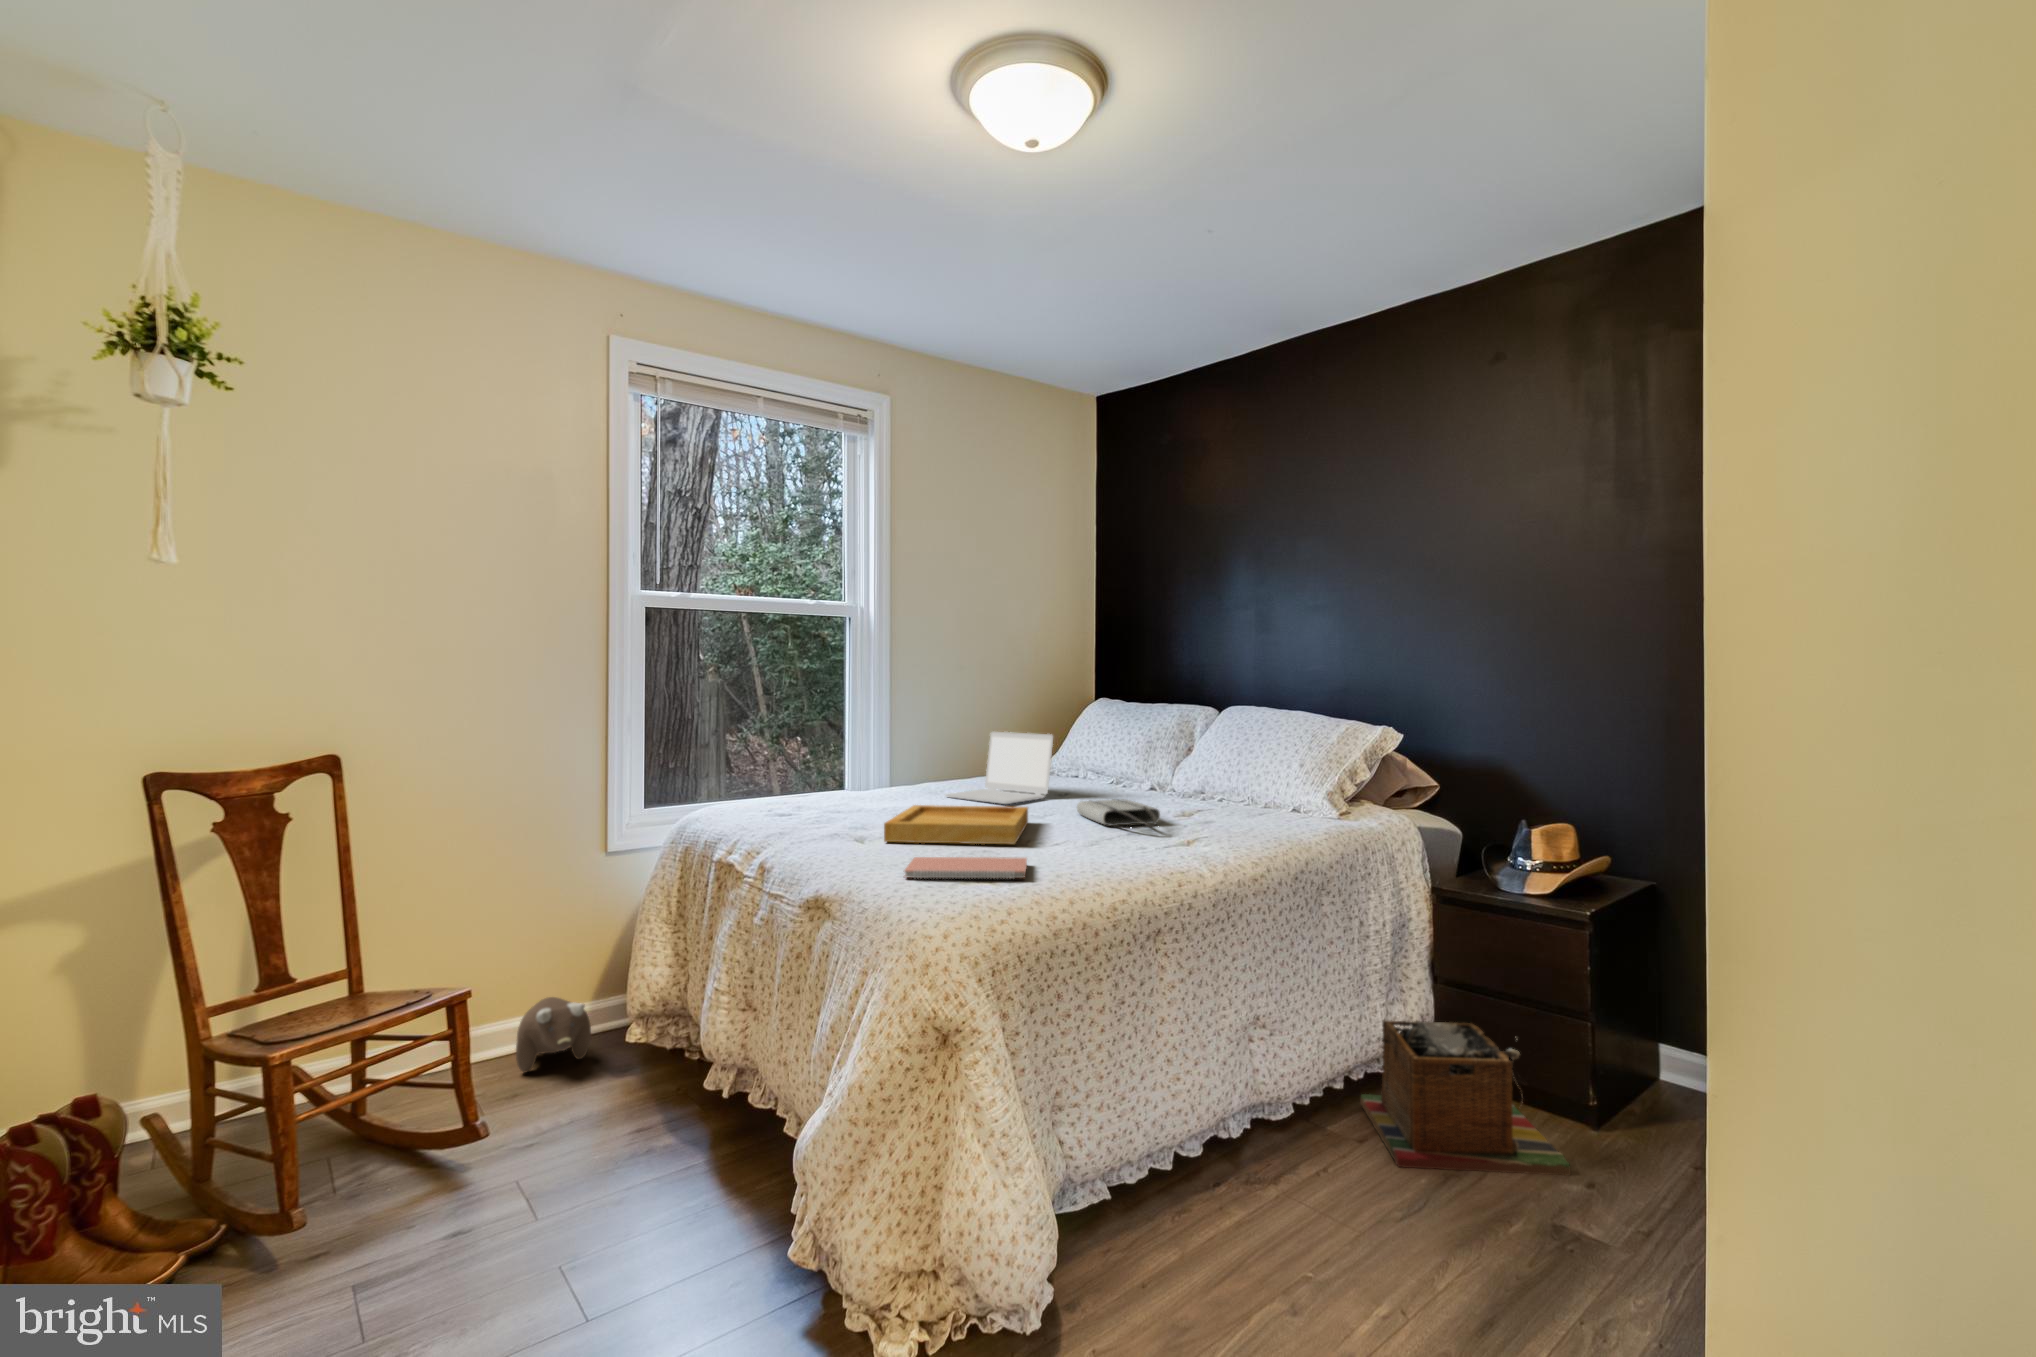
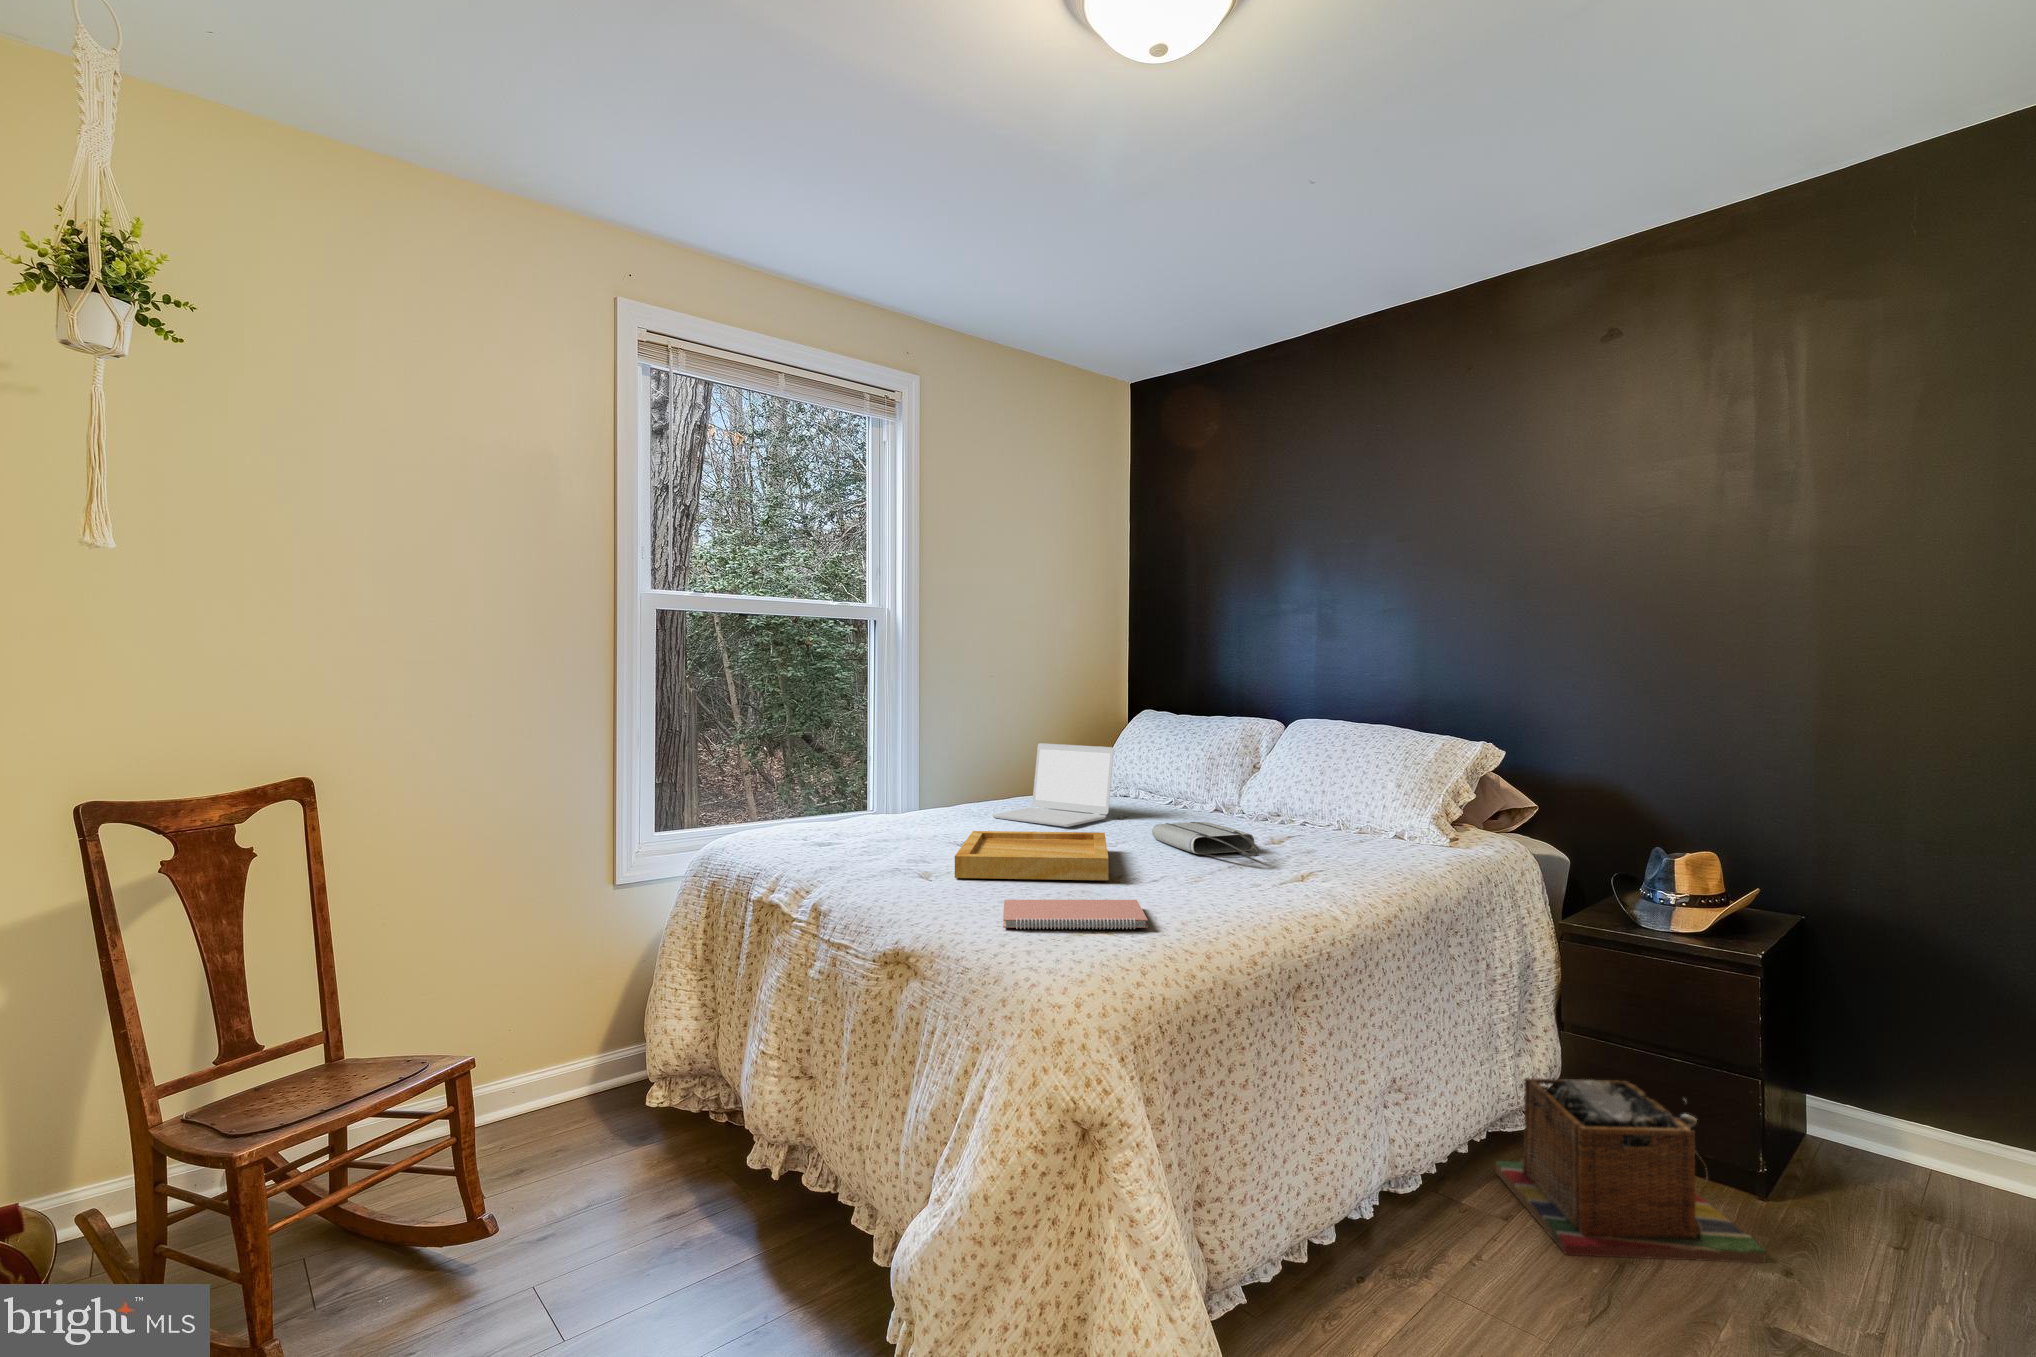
plush toy: present [516,997,591,1073] -> none [515,1054,602,1144]

